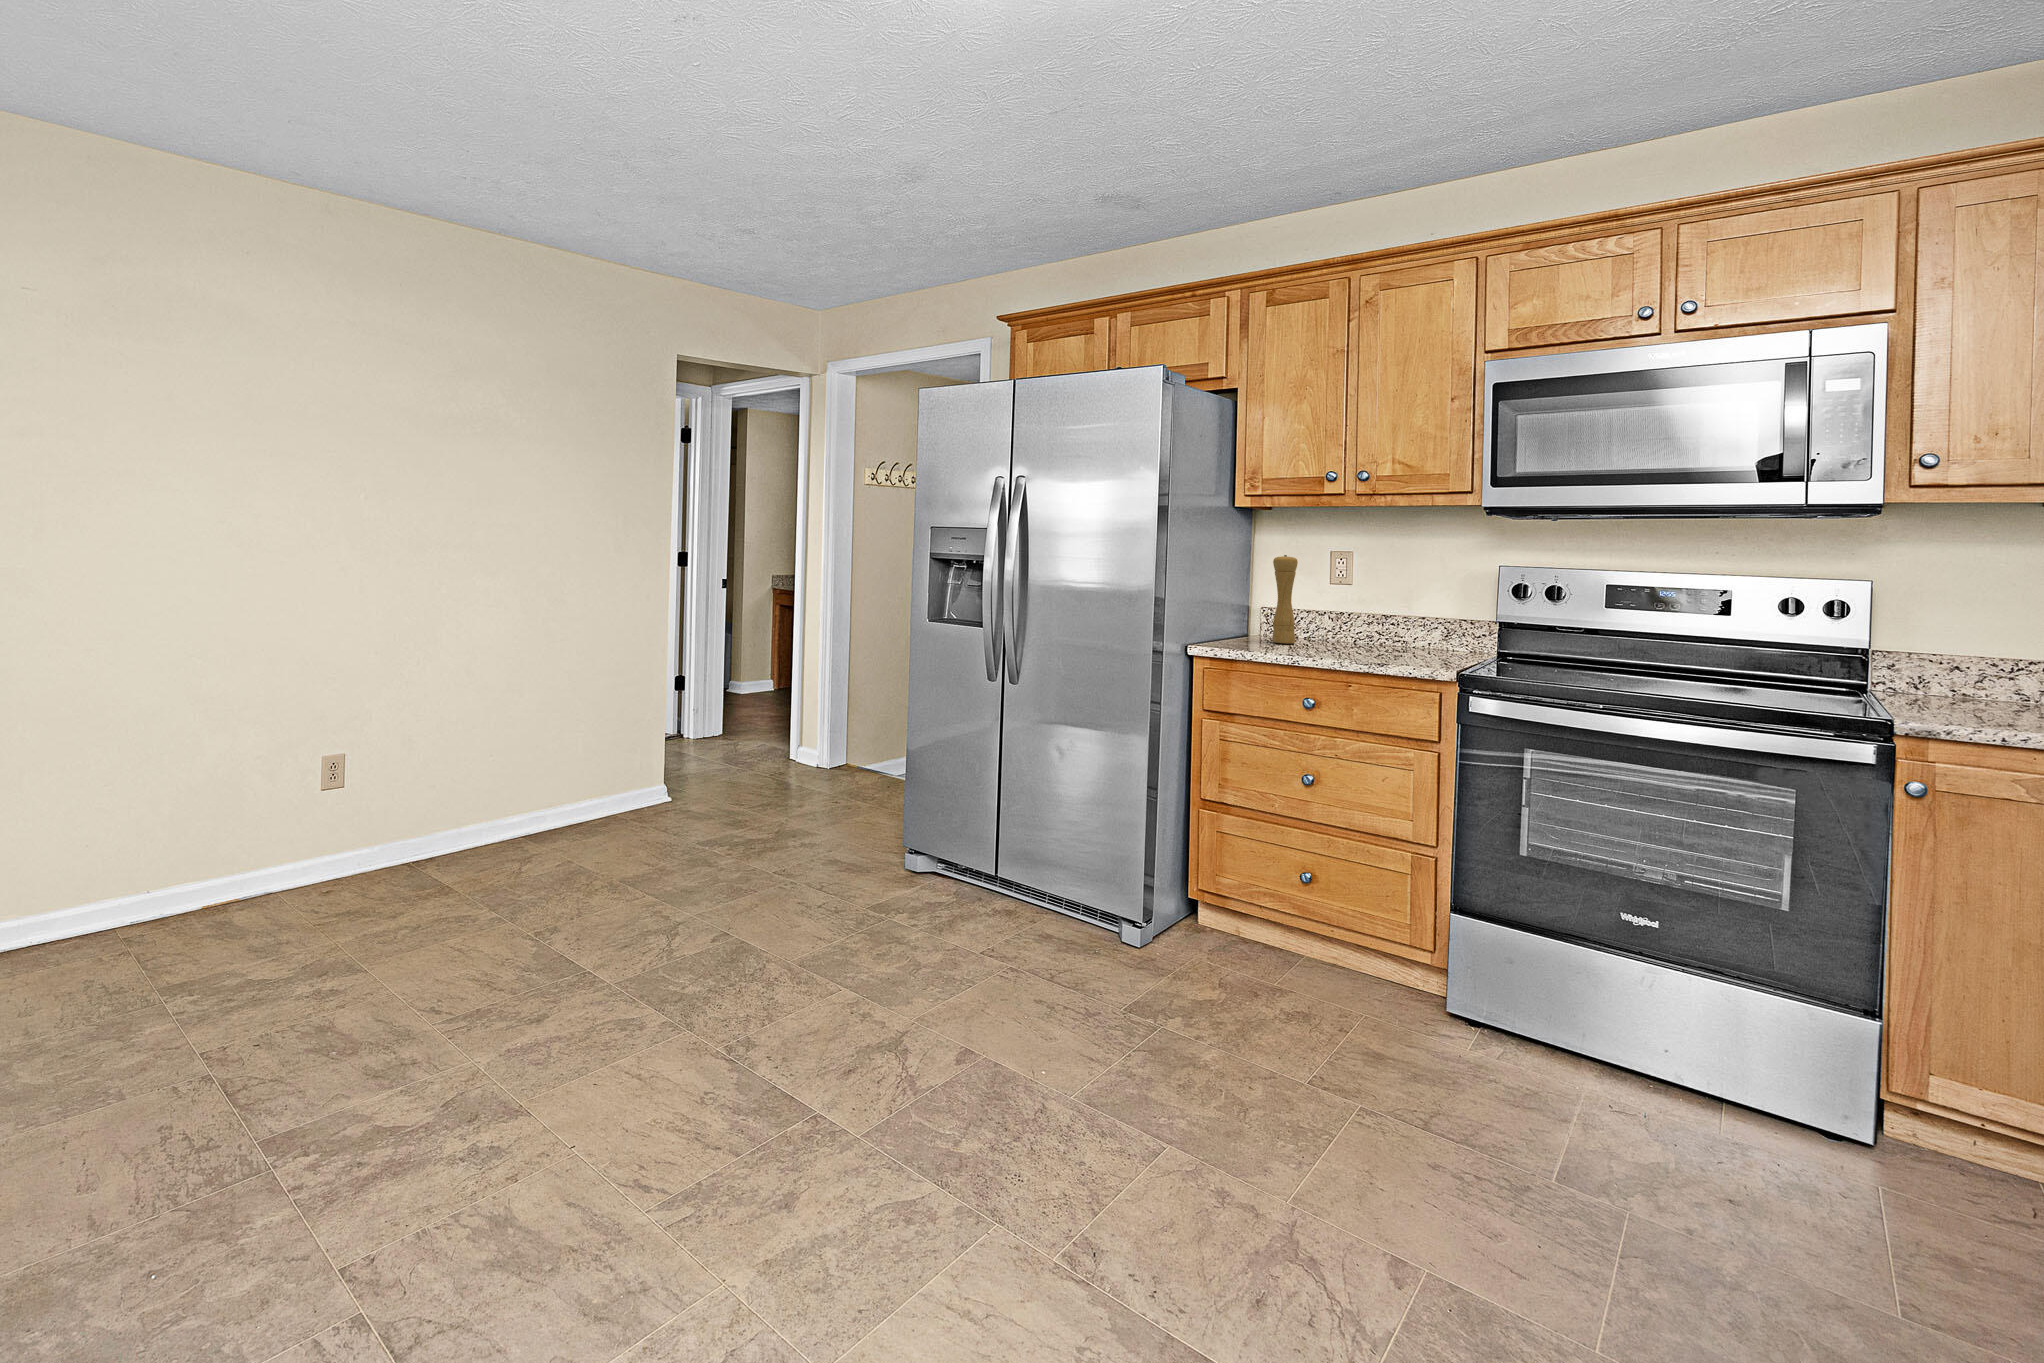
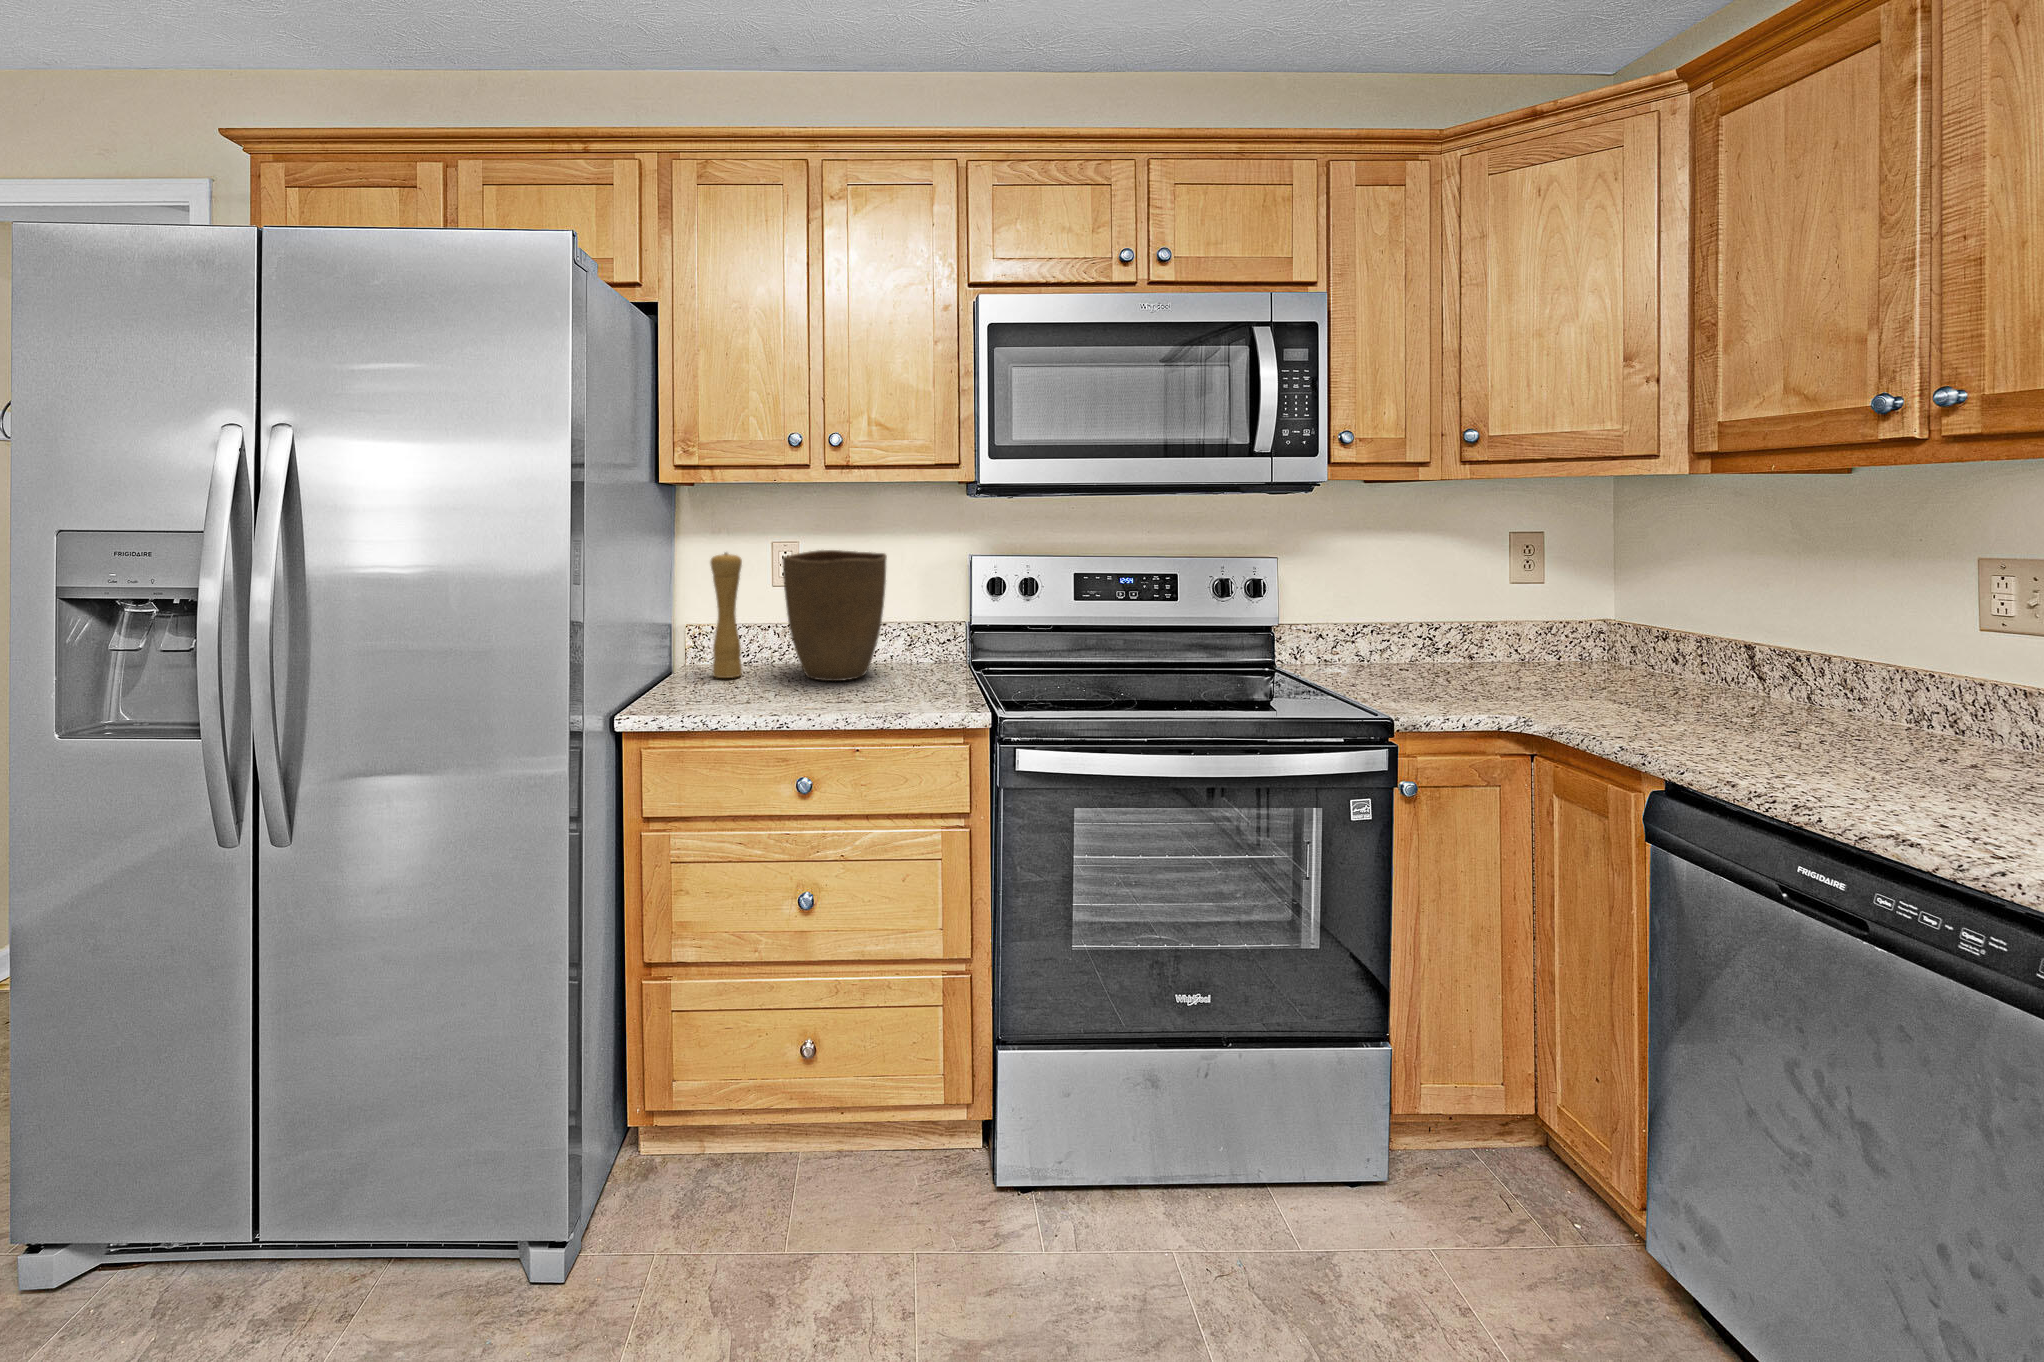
vase: none [1327,558,1417,653] -> present [783,550,887,681]

